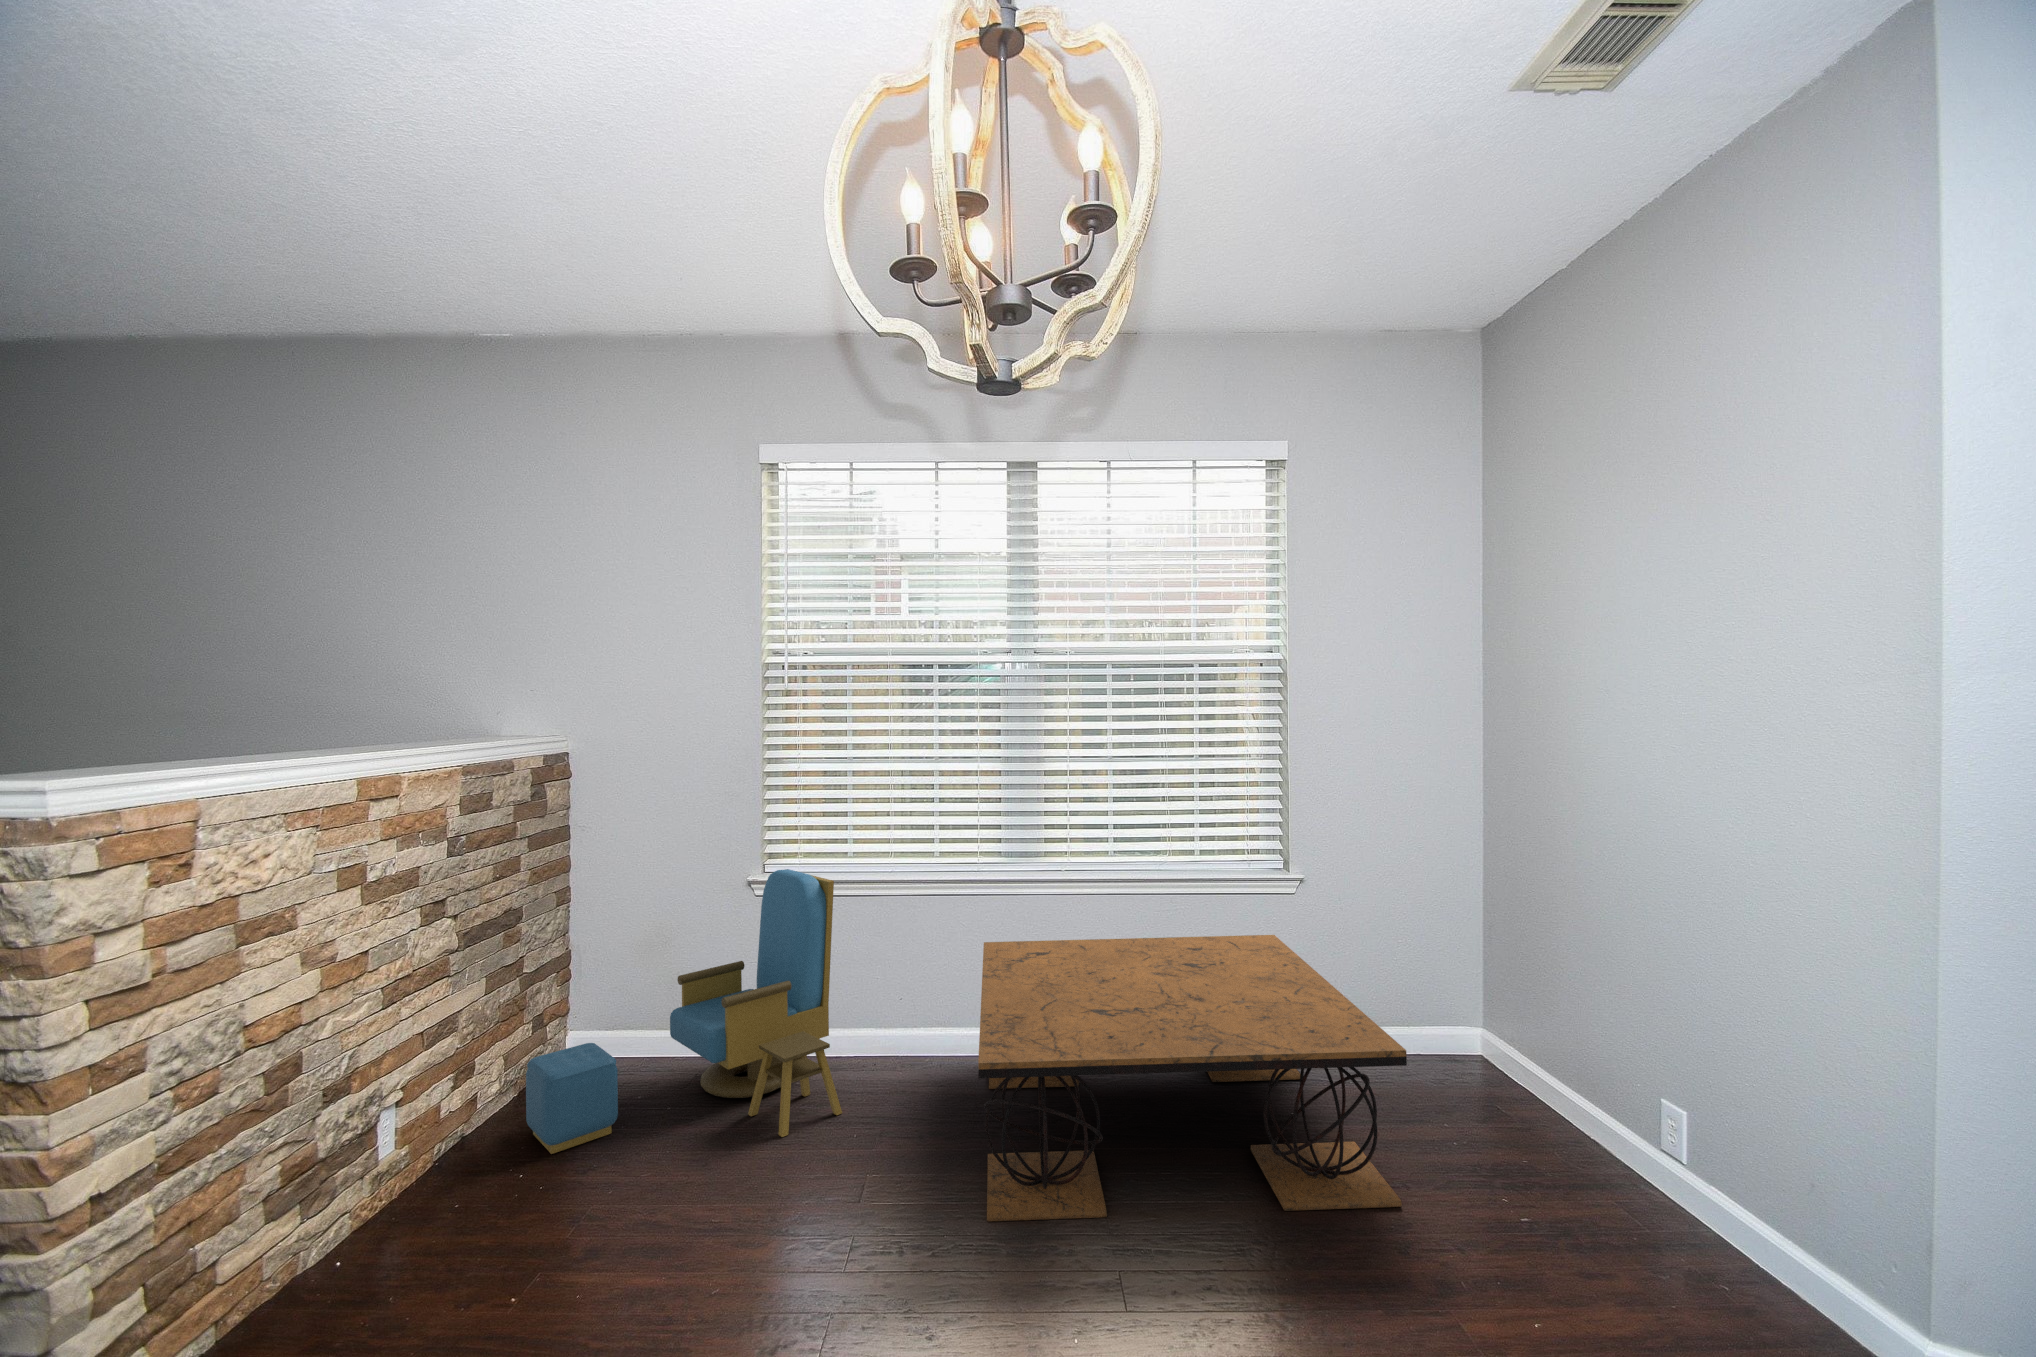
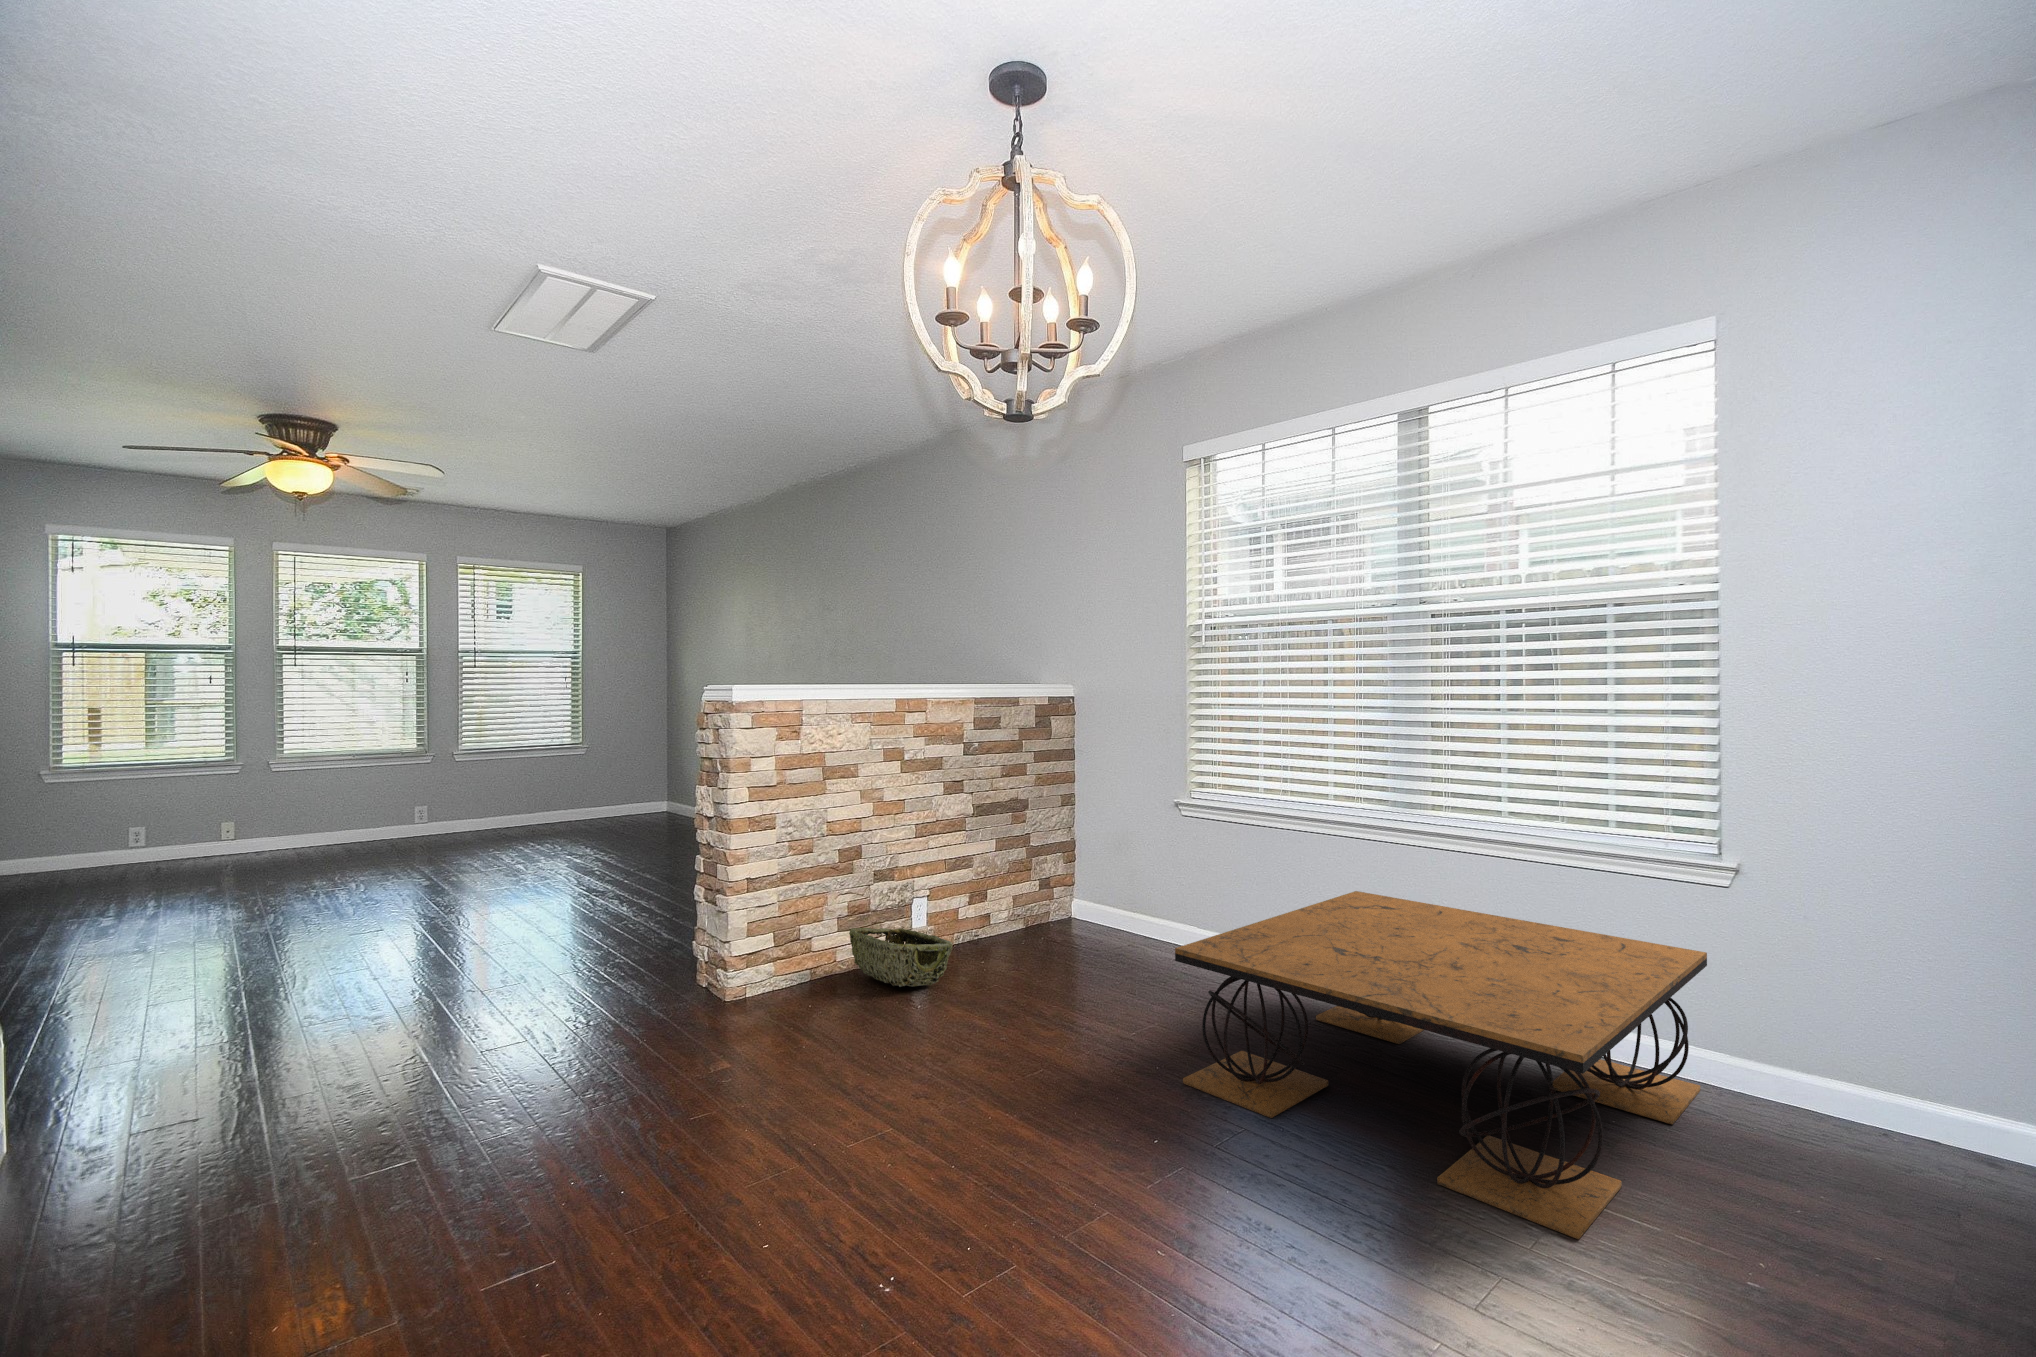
armchair: present [526,869,842,1154] -> none [999,797,1216,996]
woven basket: none [299,1159,527,1276] -> present [849,928,953,987]

